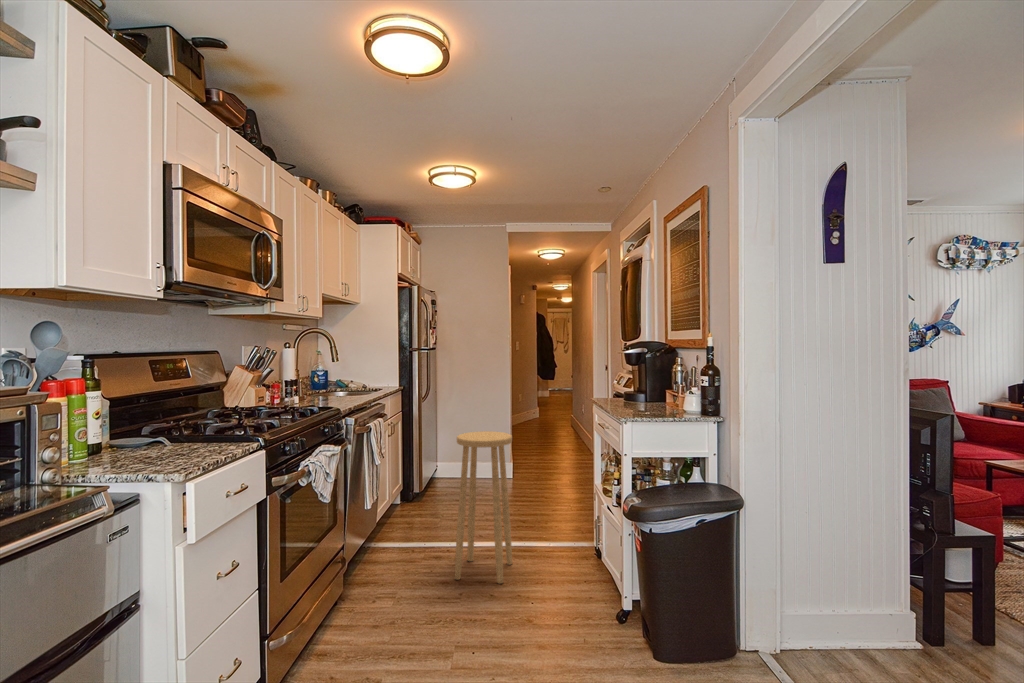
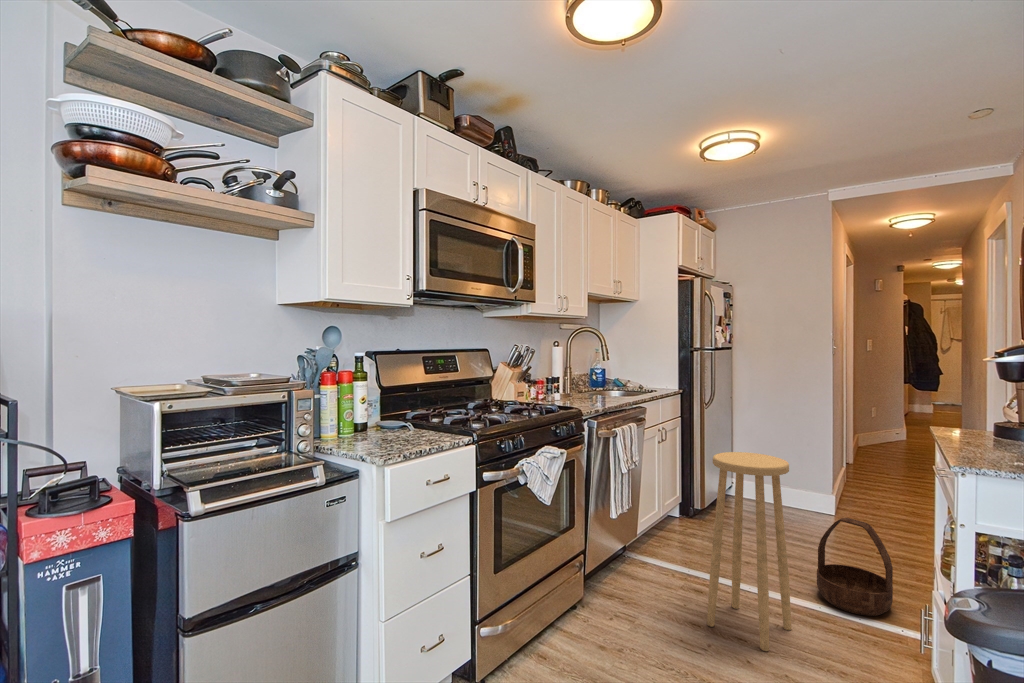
basket: none [520,473,566,541] -> present [817,518,893,616]

